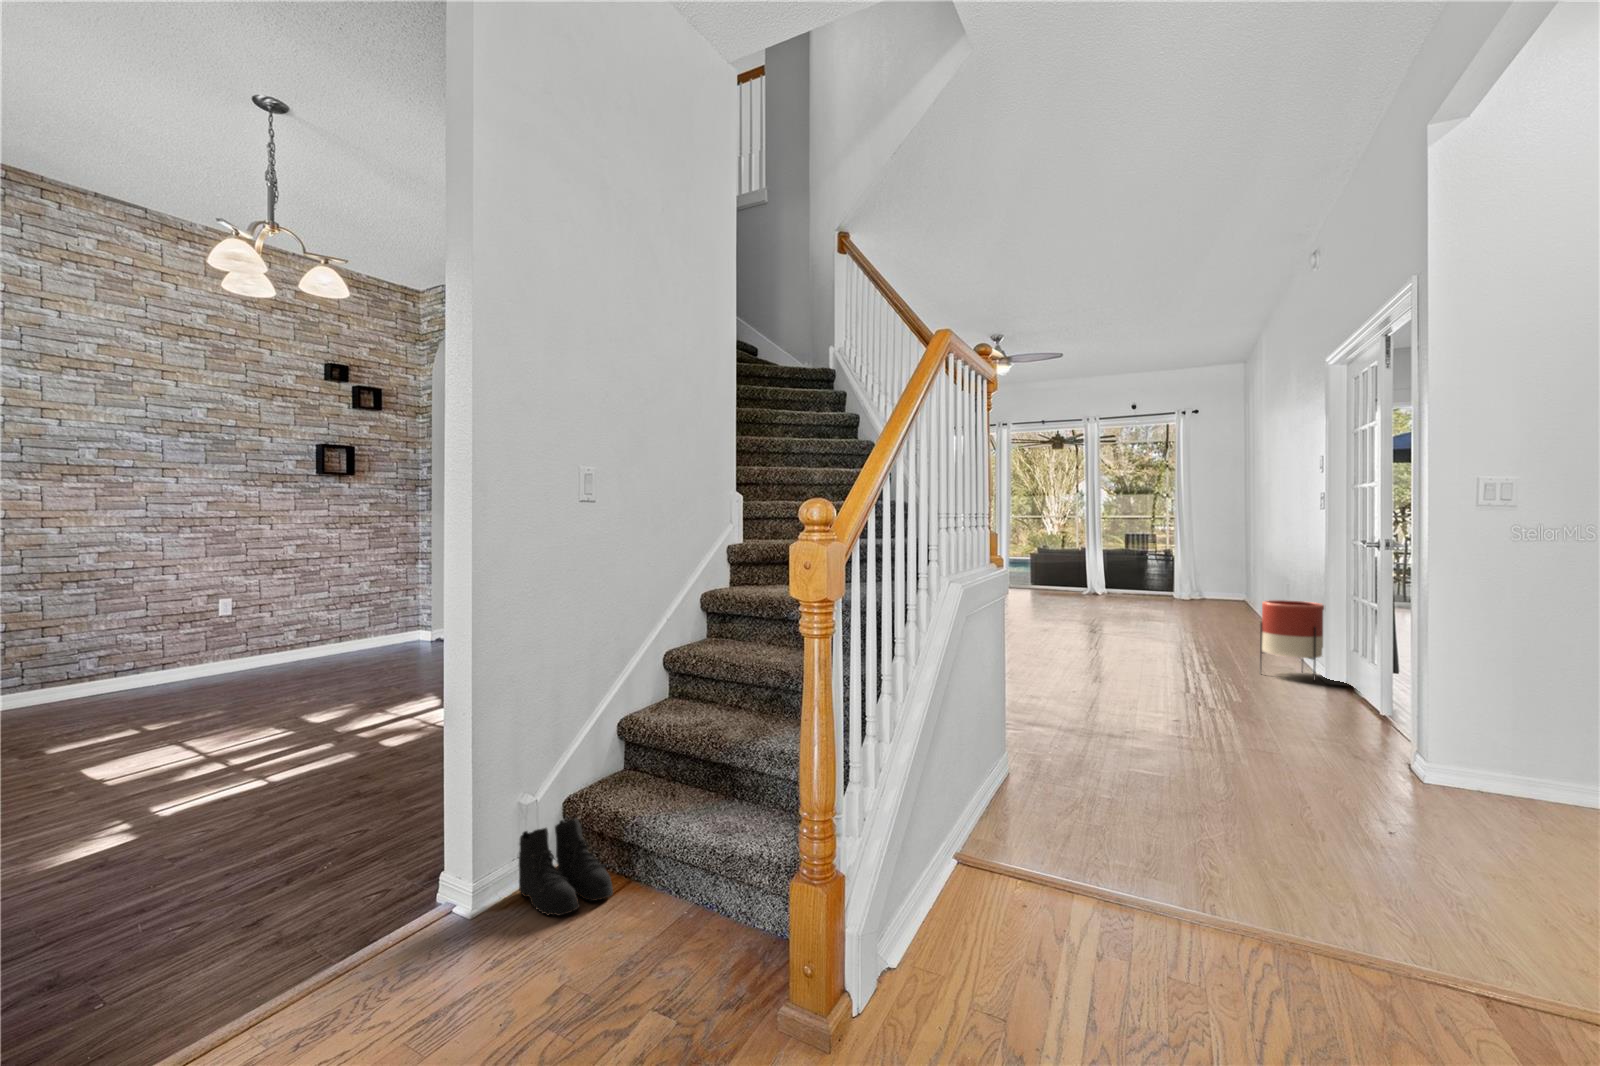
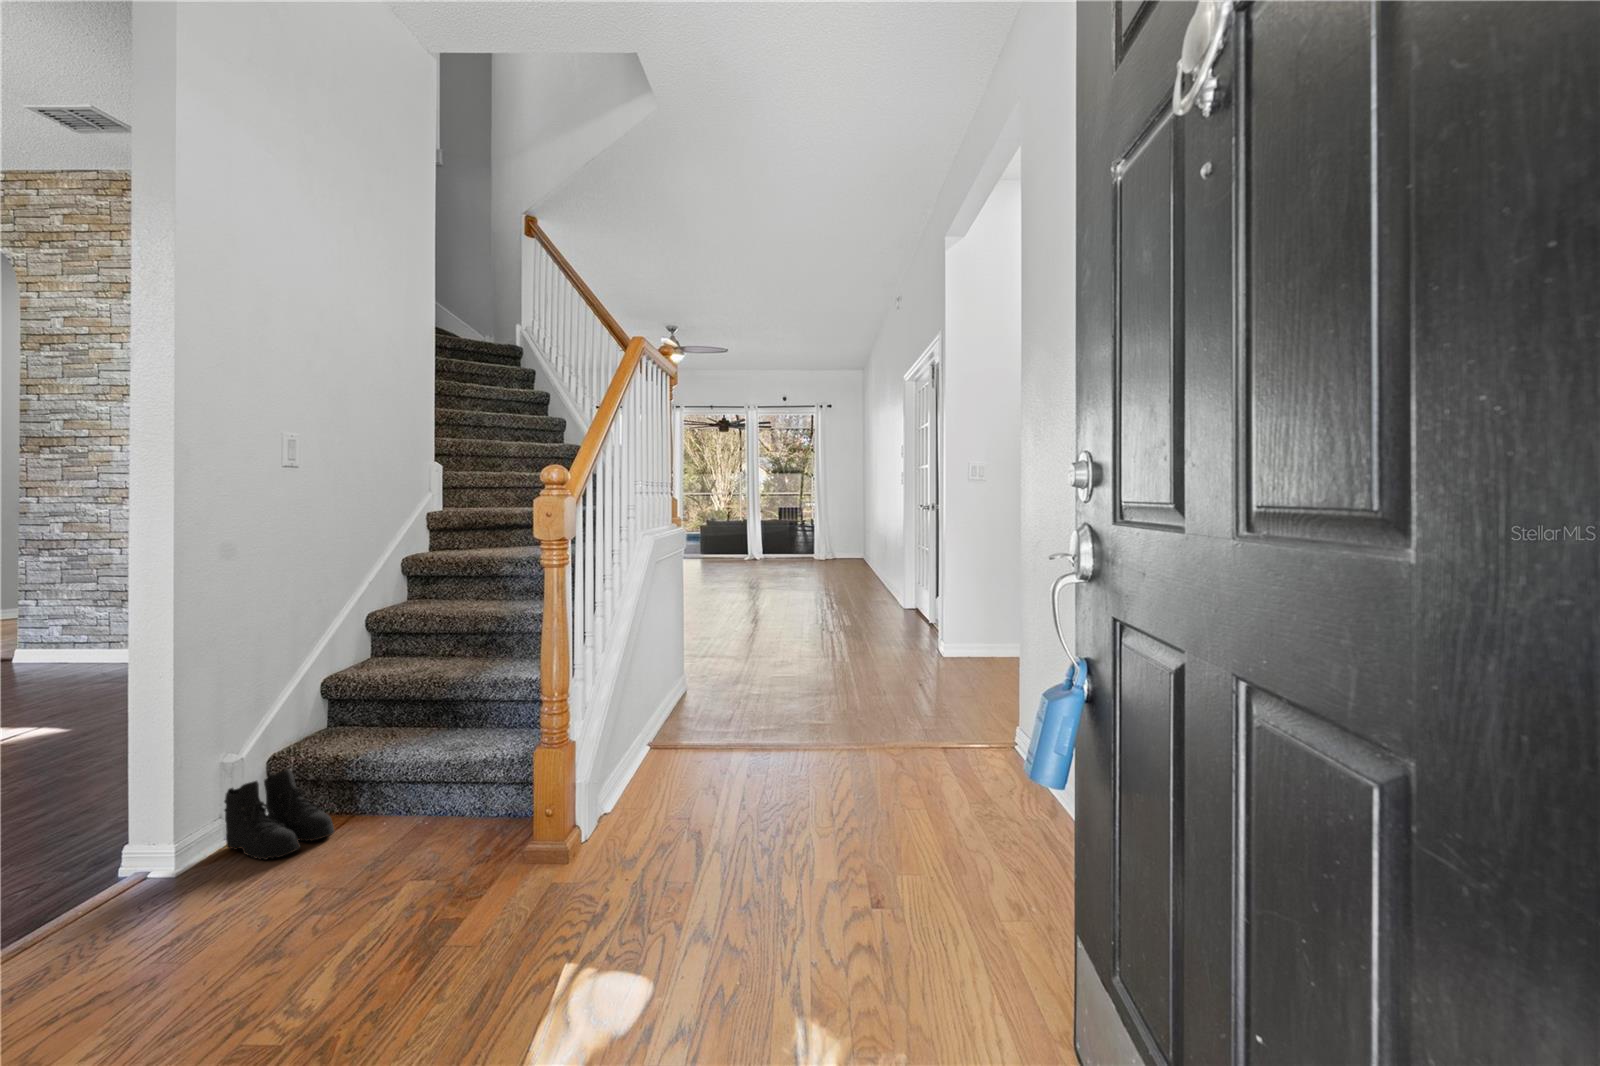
planter: present [1260,600,1324,681] -> none [875,553,917,613]

